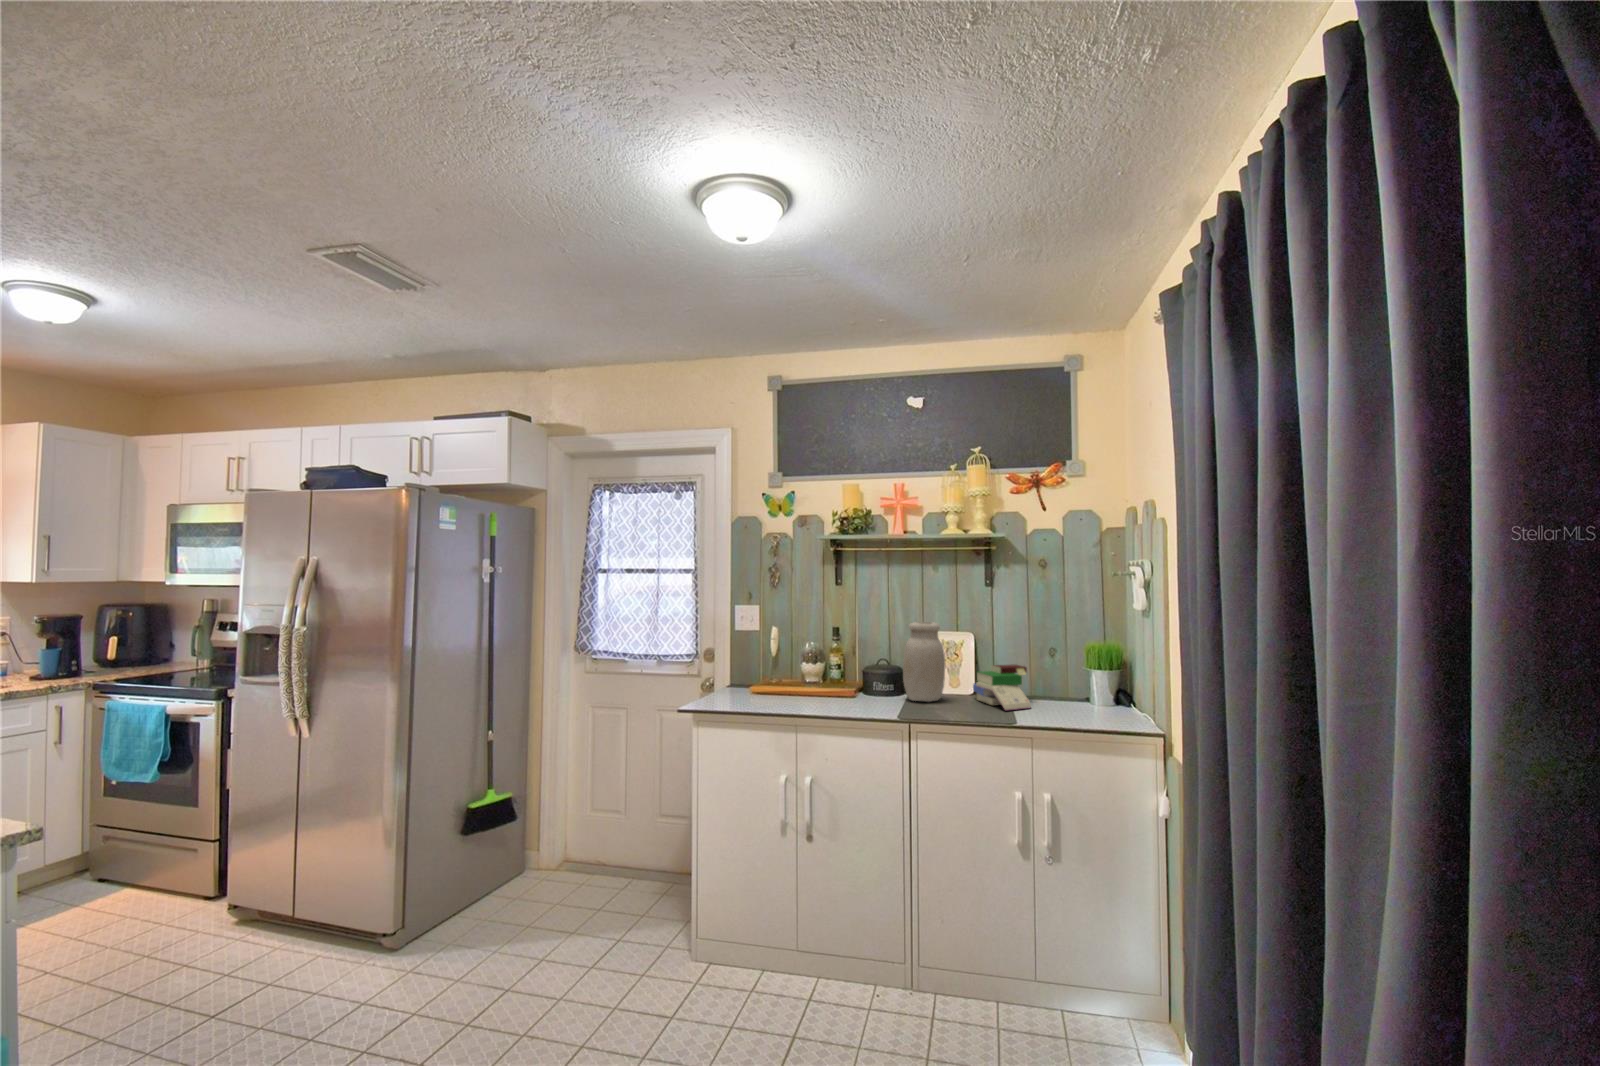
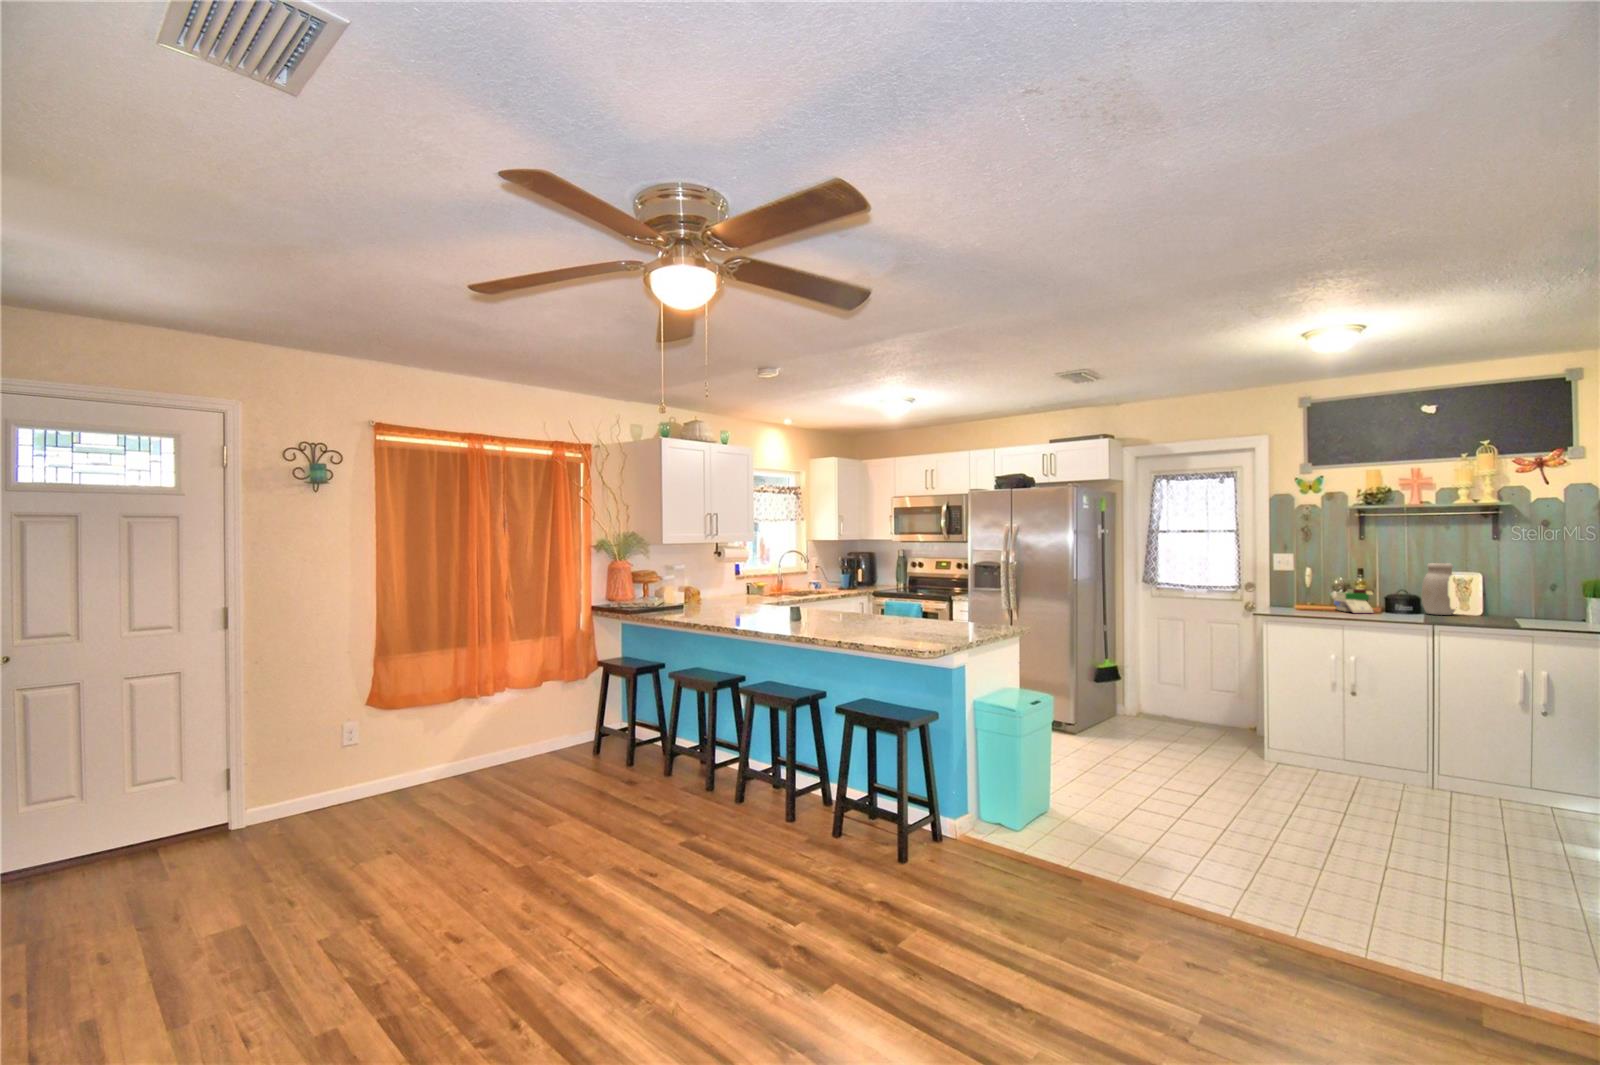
book: present [973,665,1031,710] -> present [1334,589,1374,613]

